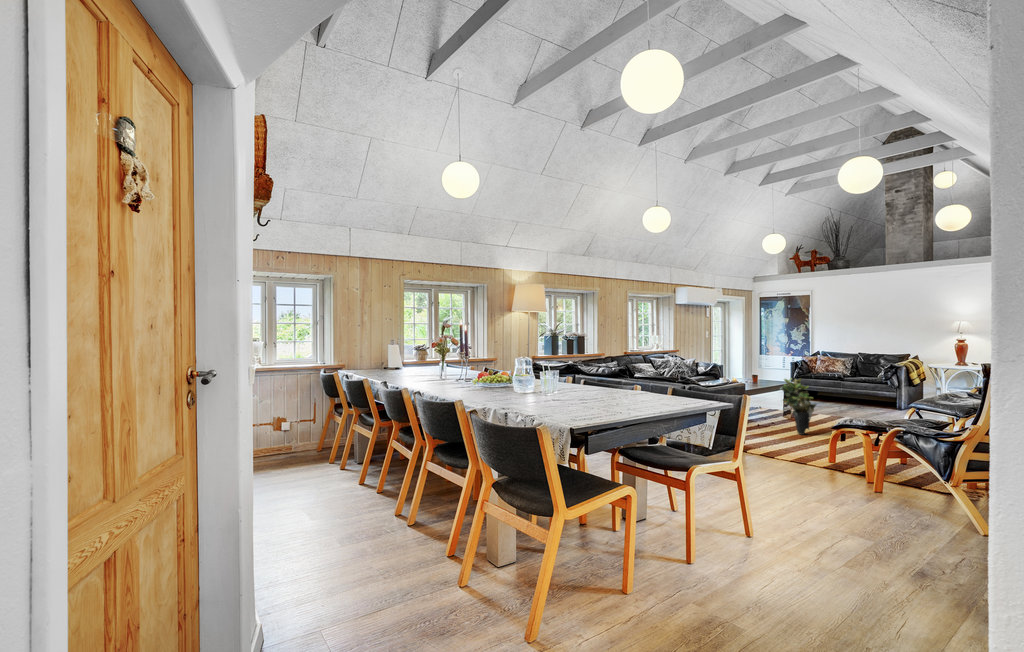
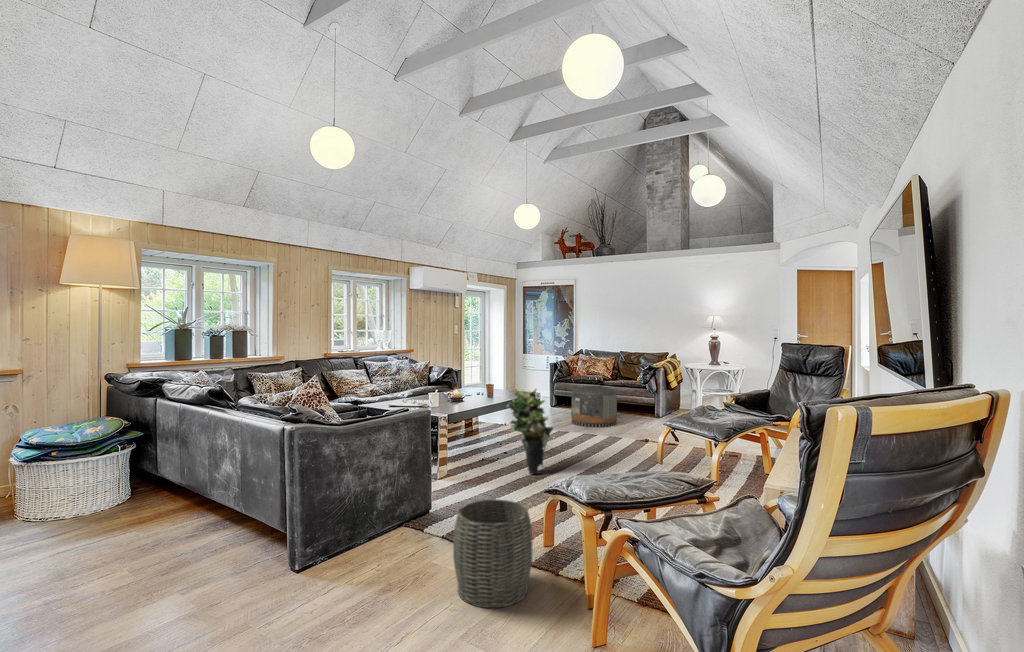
pouf: none [818,380,860,413] -> present [571,386,617,427]
woven basket: none [782,431,828,479] -> present [453,499,532,608]

